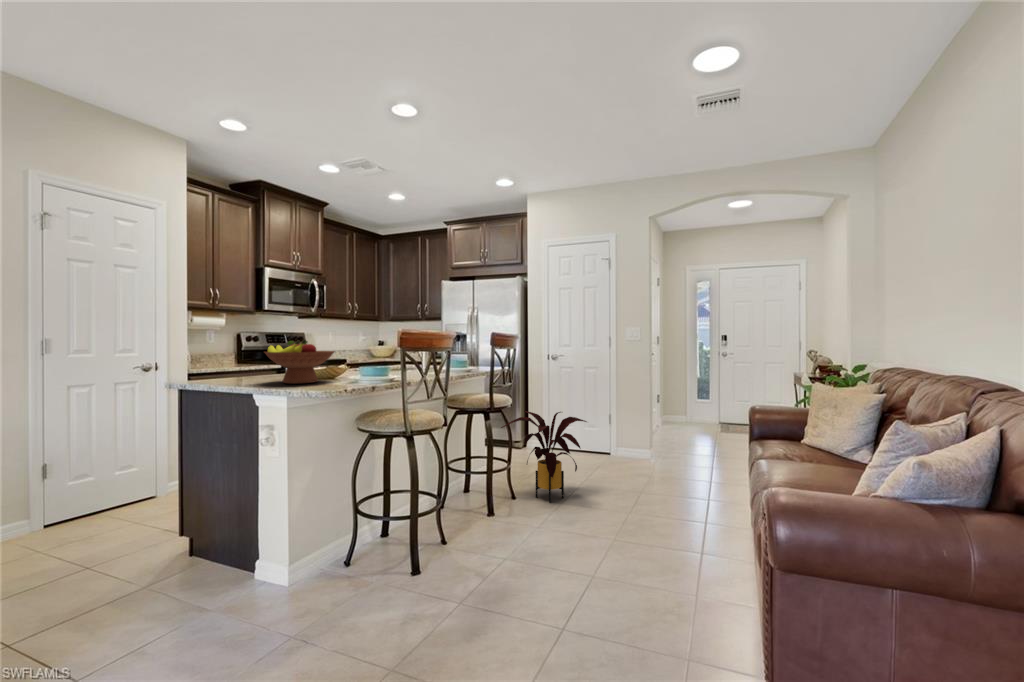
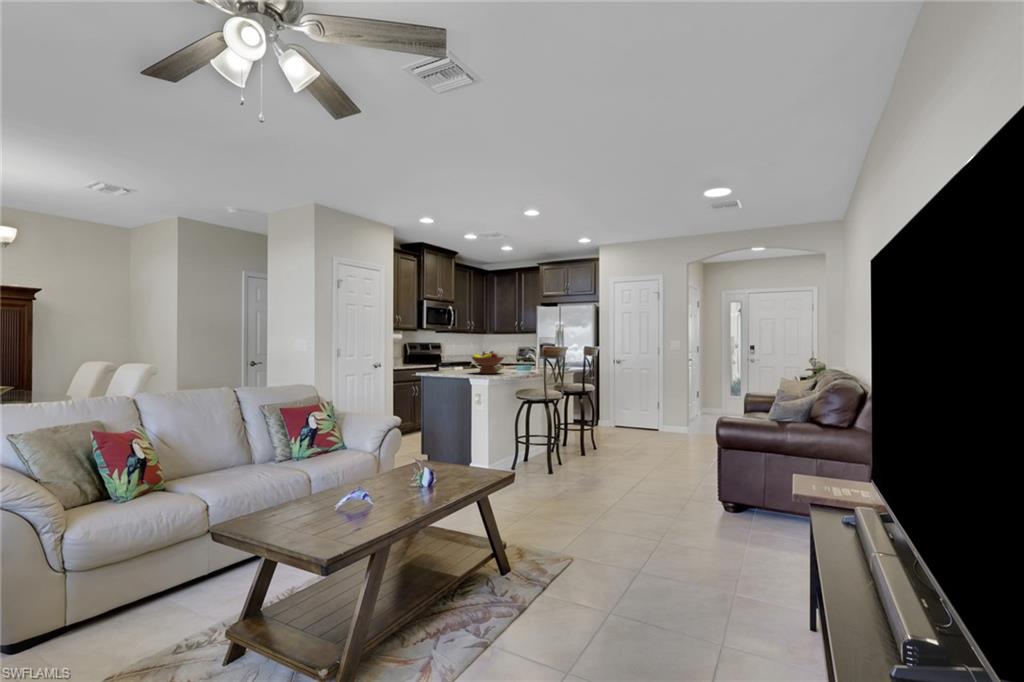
house plant: present [501,411,587,503] -> none [586,395,643,451]

